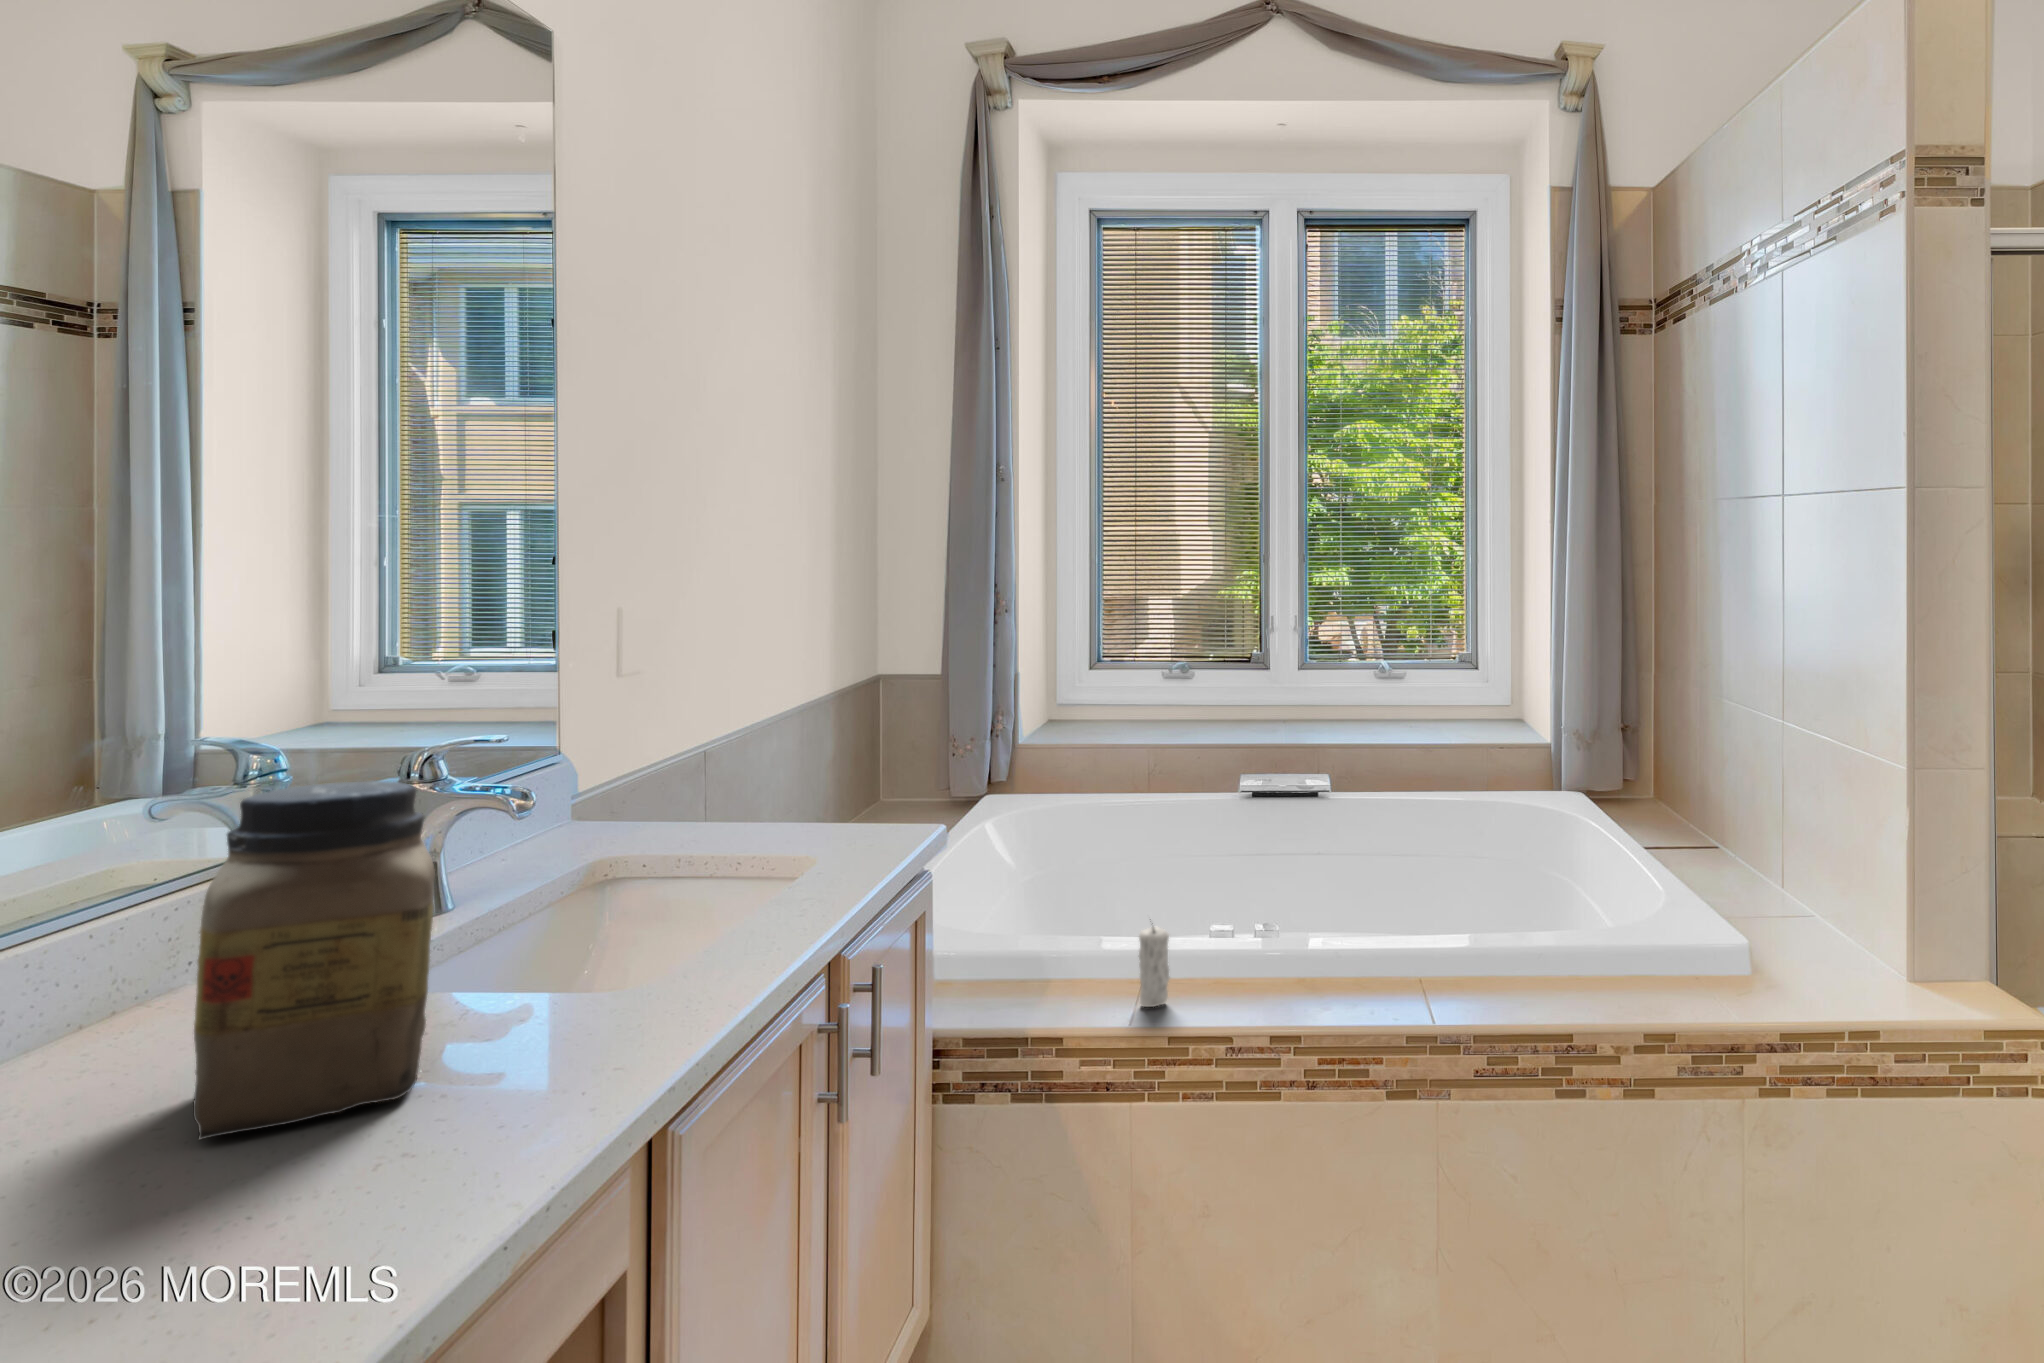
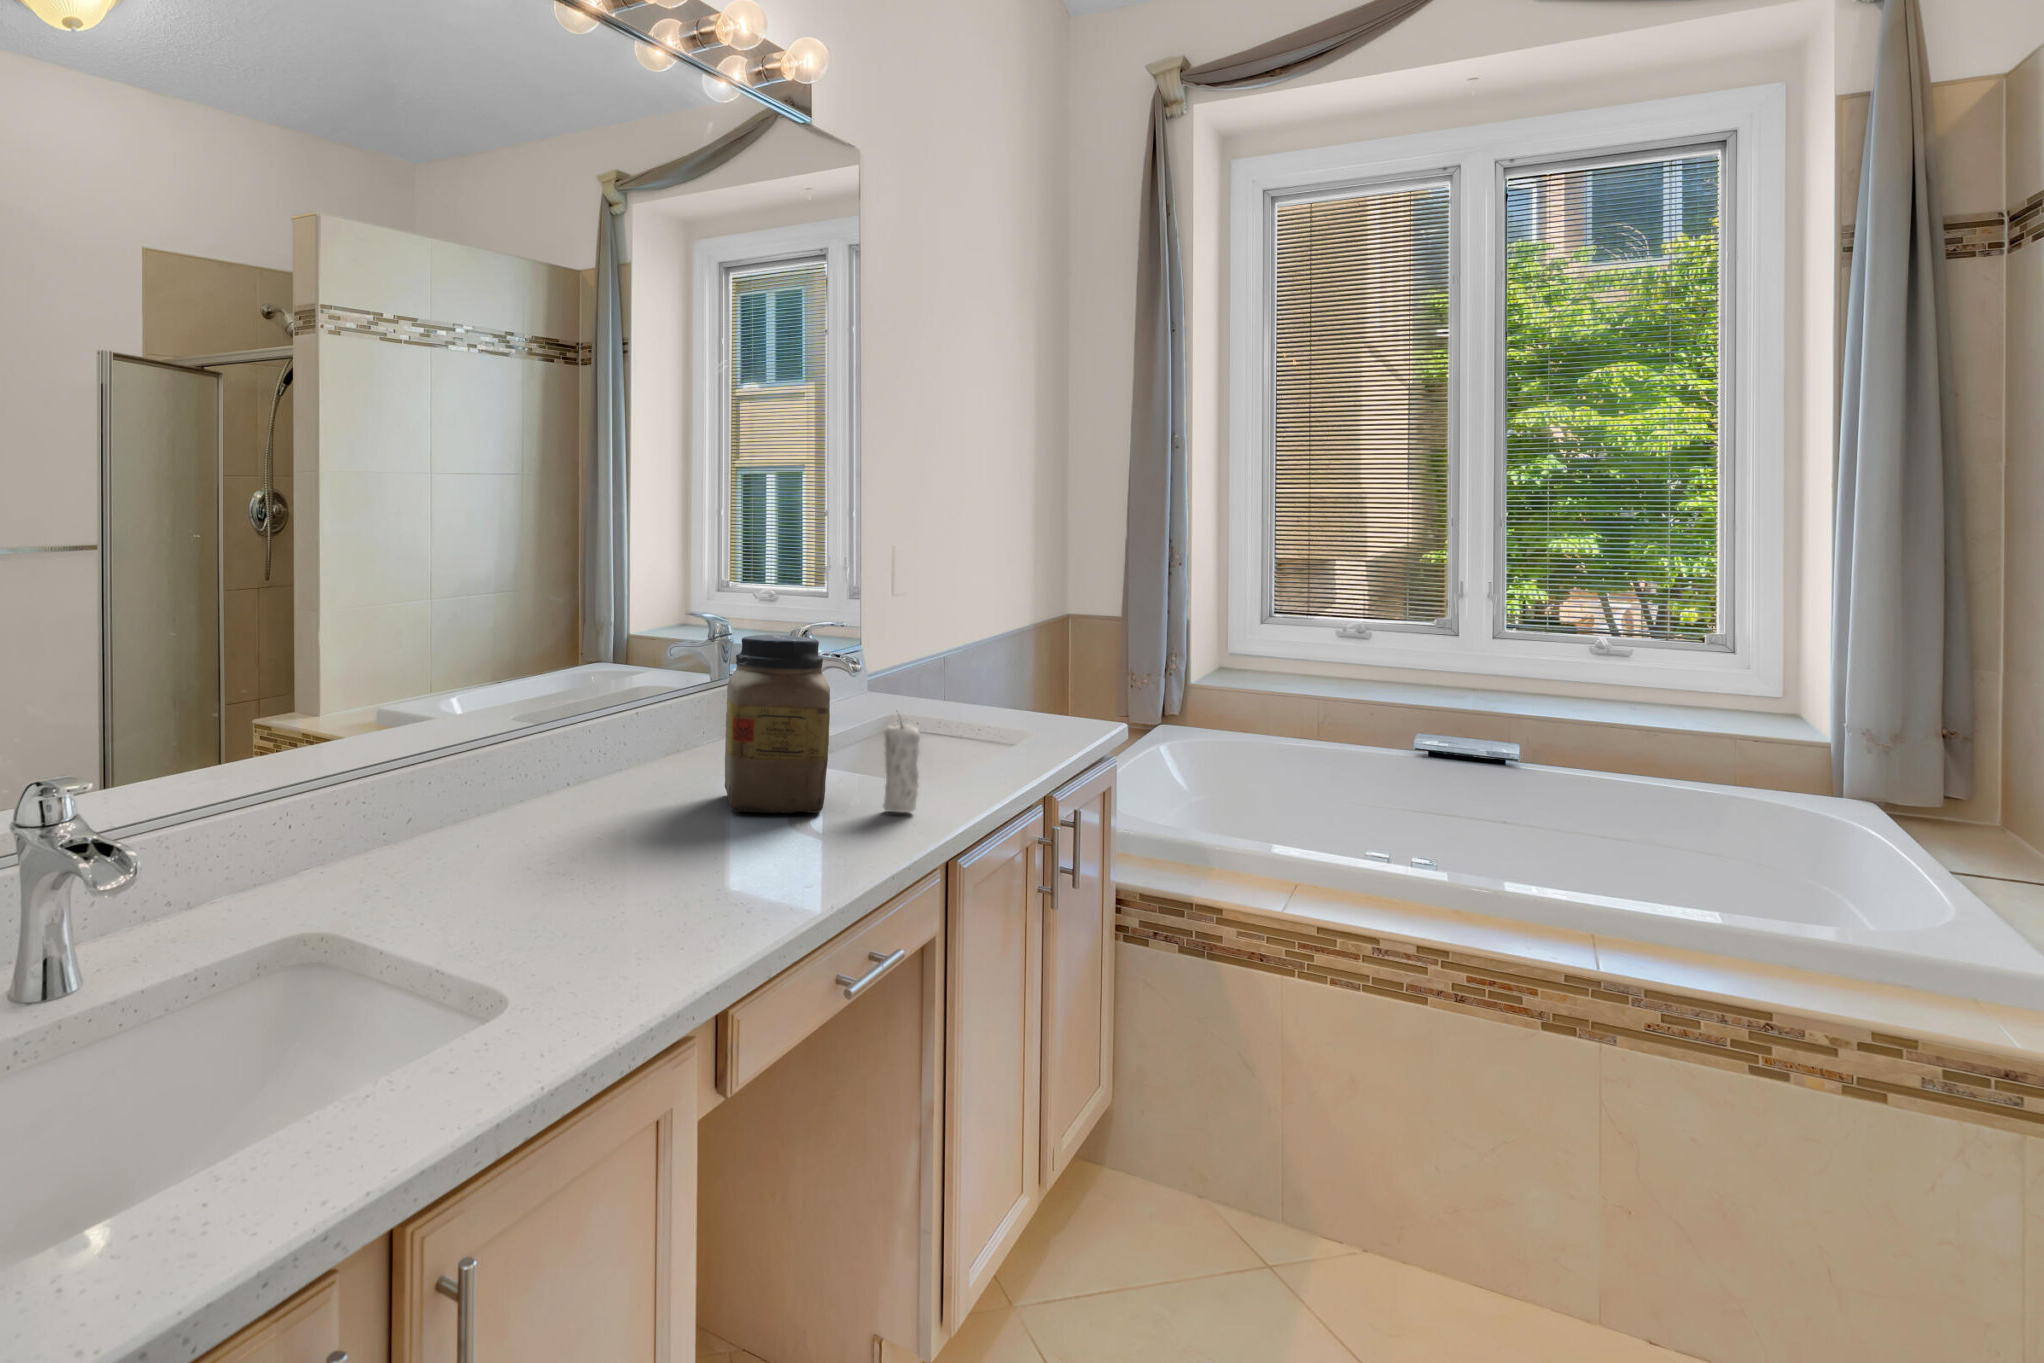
candle: present [1139,926,1169,1007] -> present [883,723,920,812]

